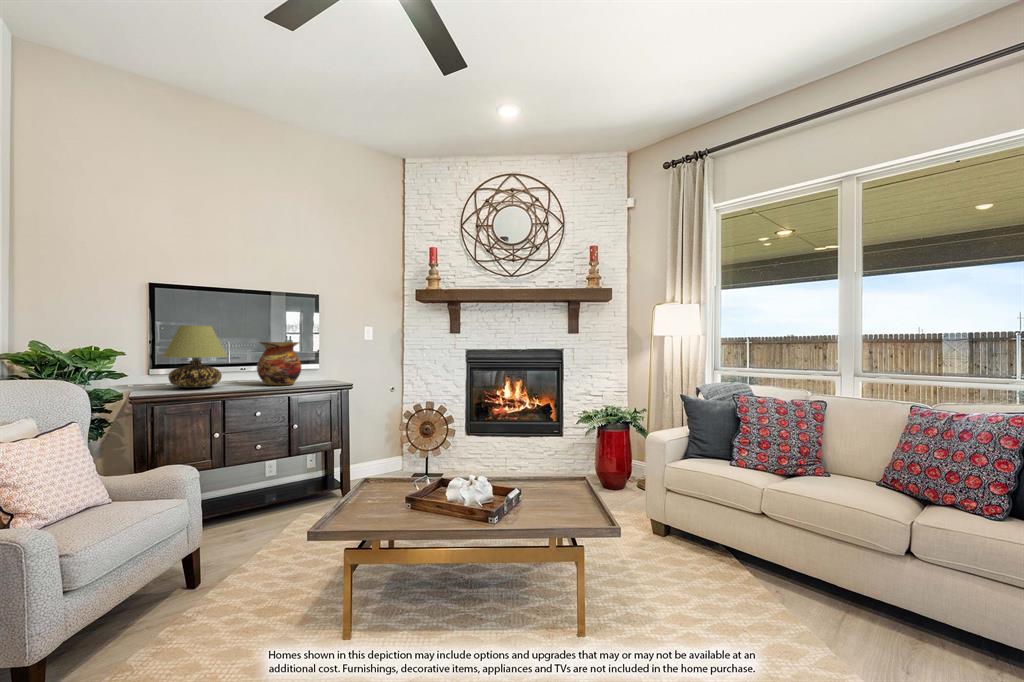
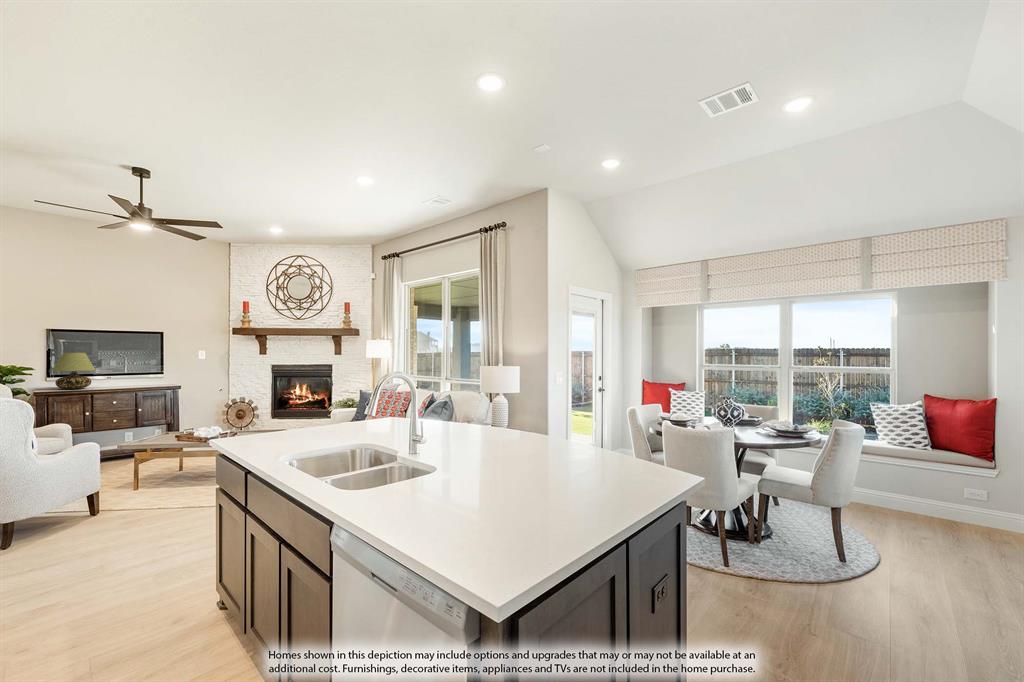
vase: present [257,342,301,385] -> none [116,361,147,387]

